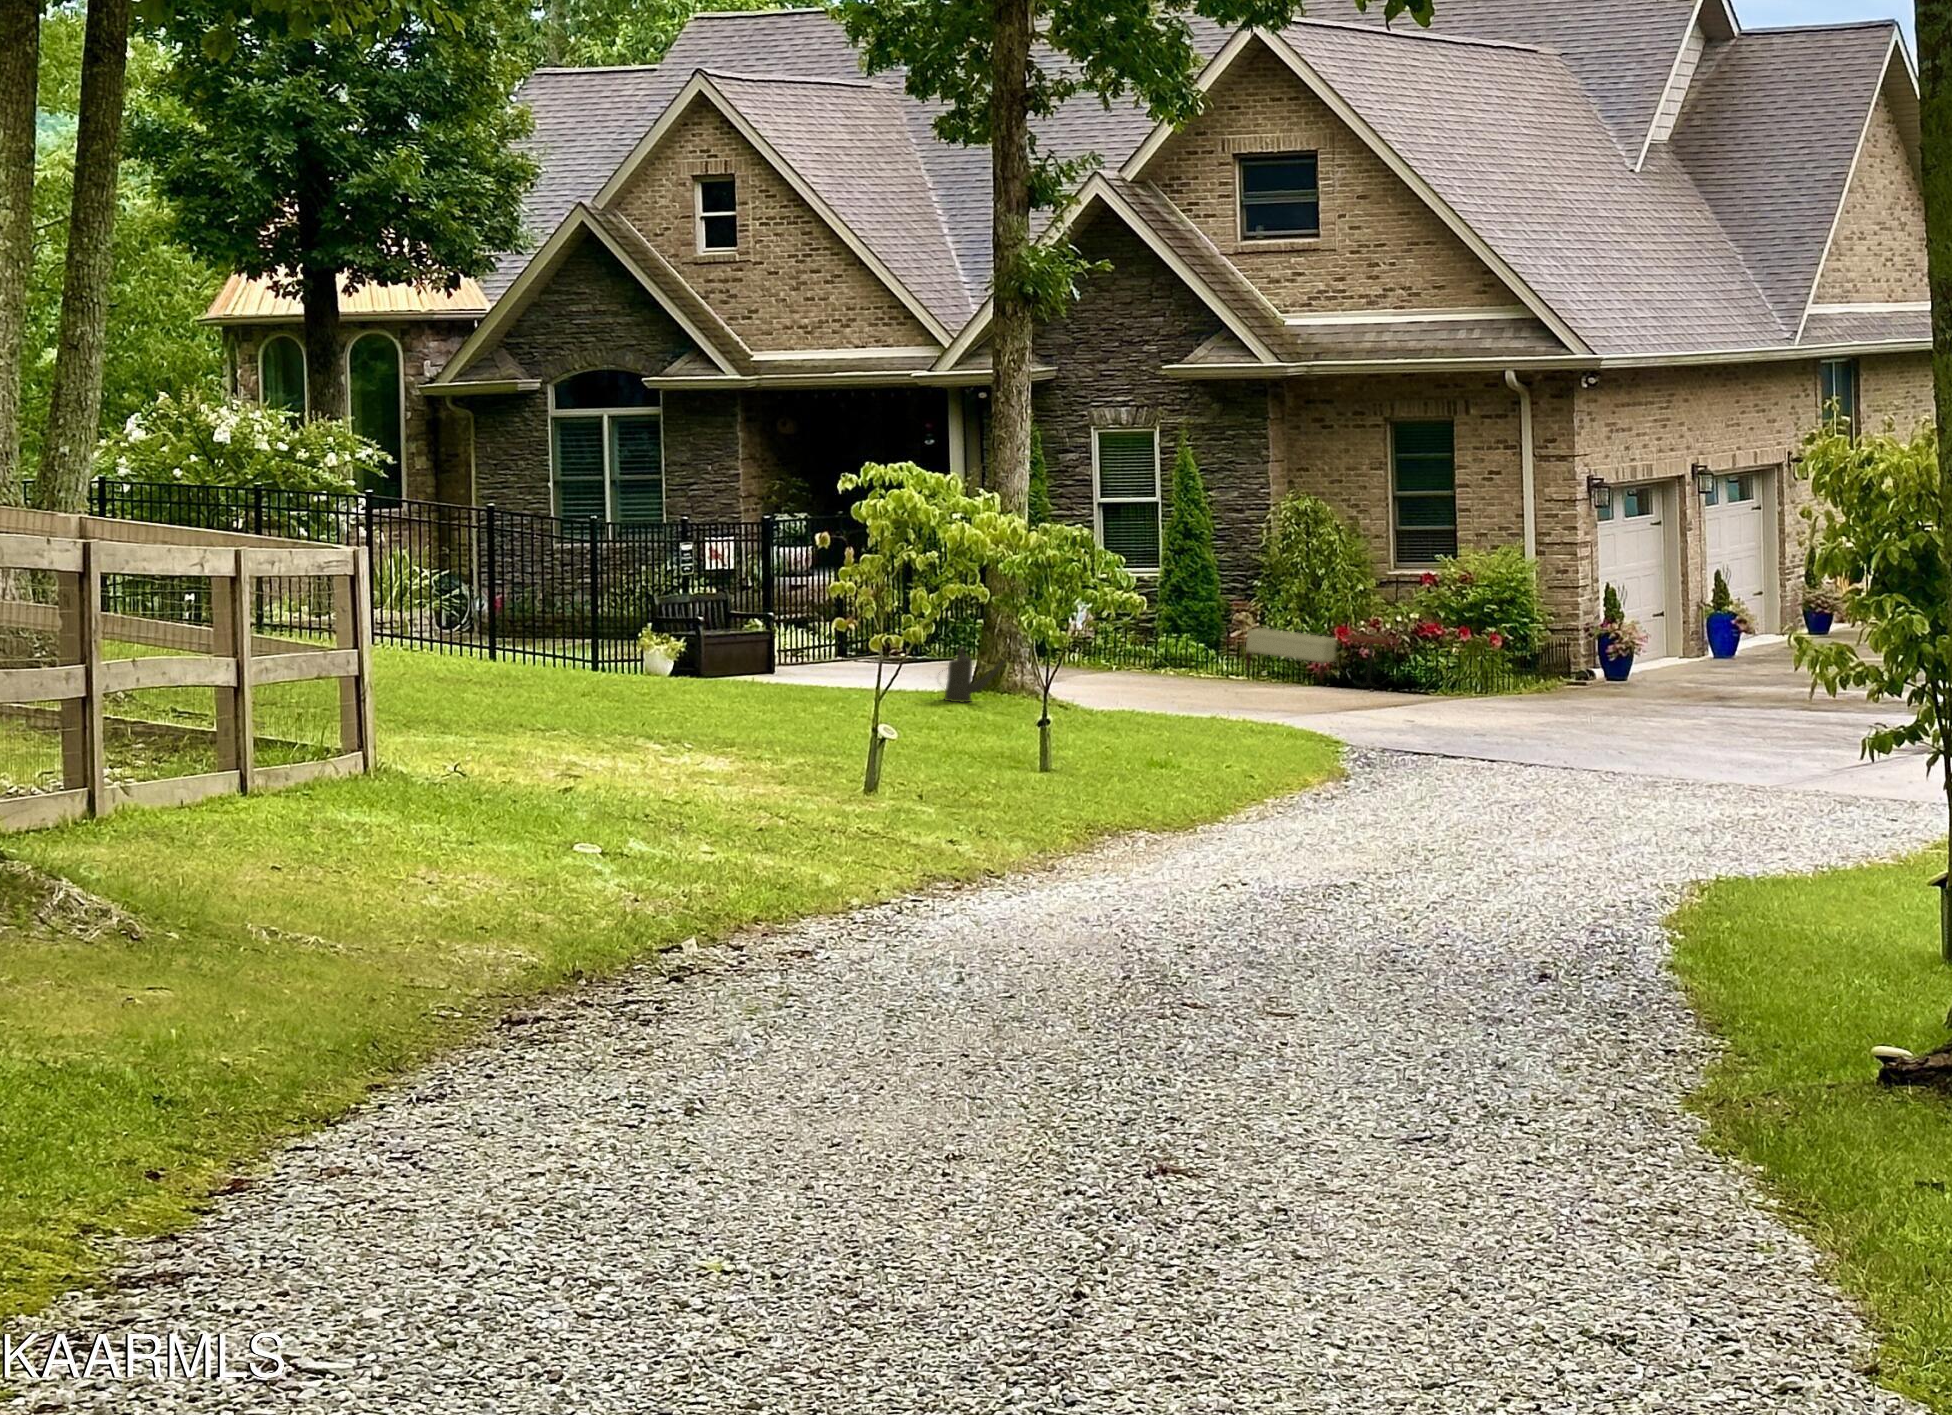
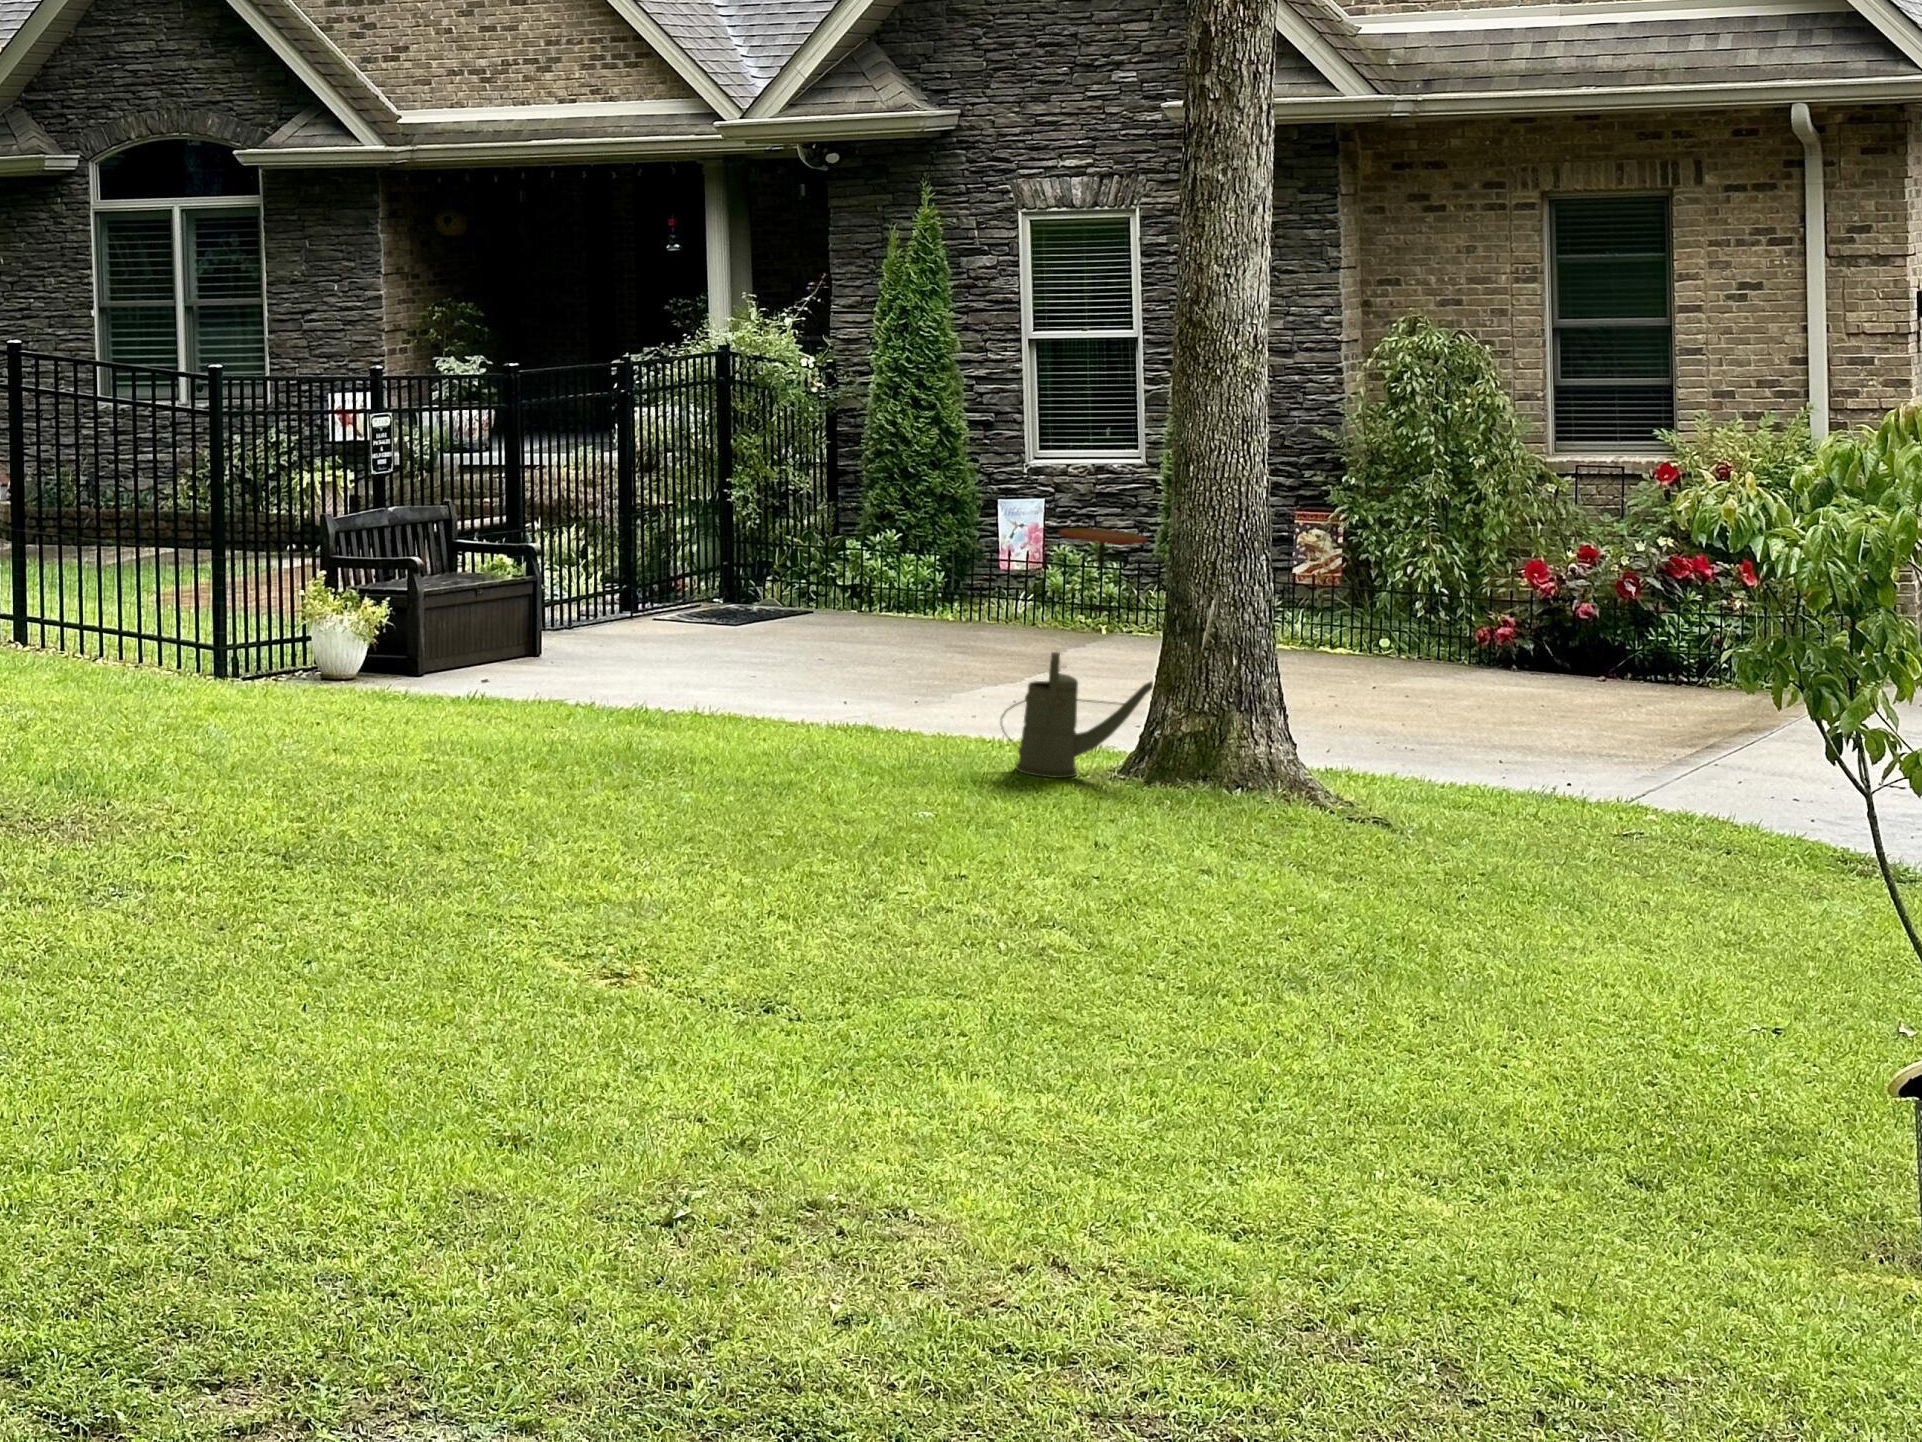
bench: present [1246,628,1336,680] -> none [1343,567,1529,668]
side table: present [1344,634,1399,687] -> present [1059,528,1147,612]

